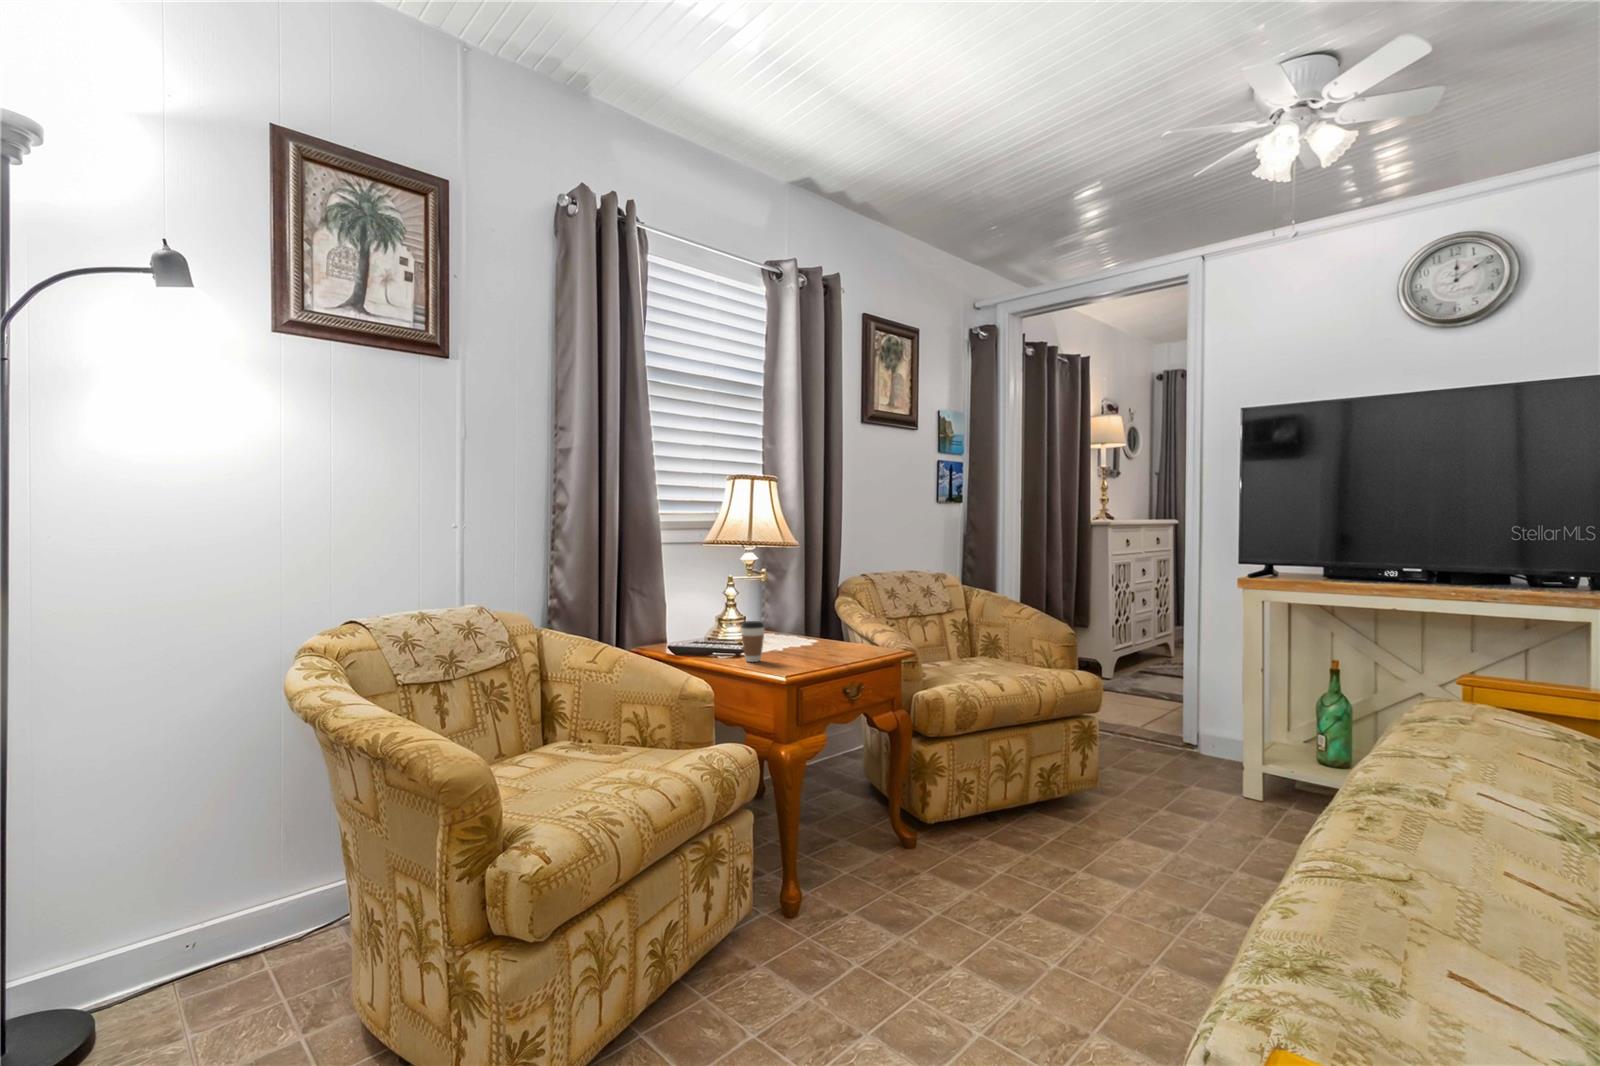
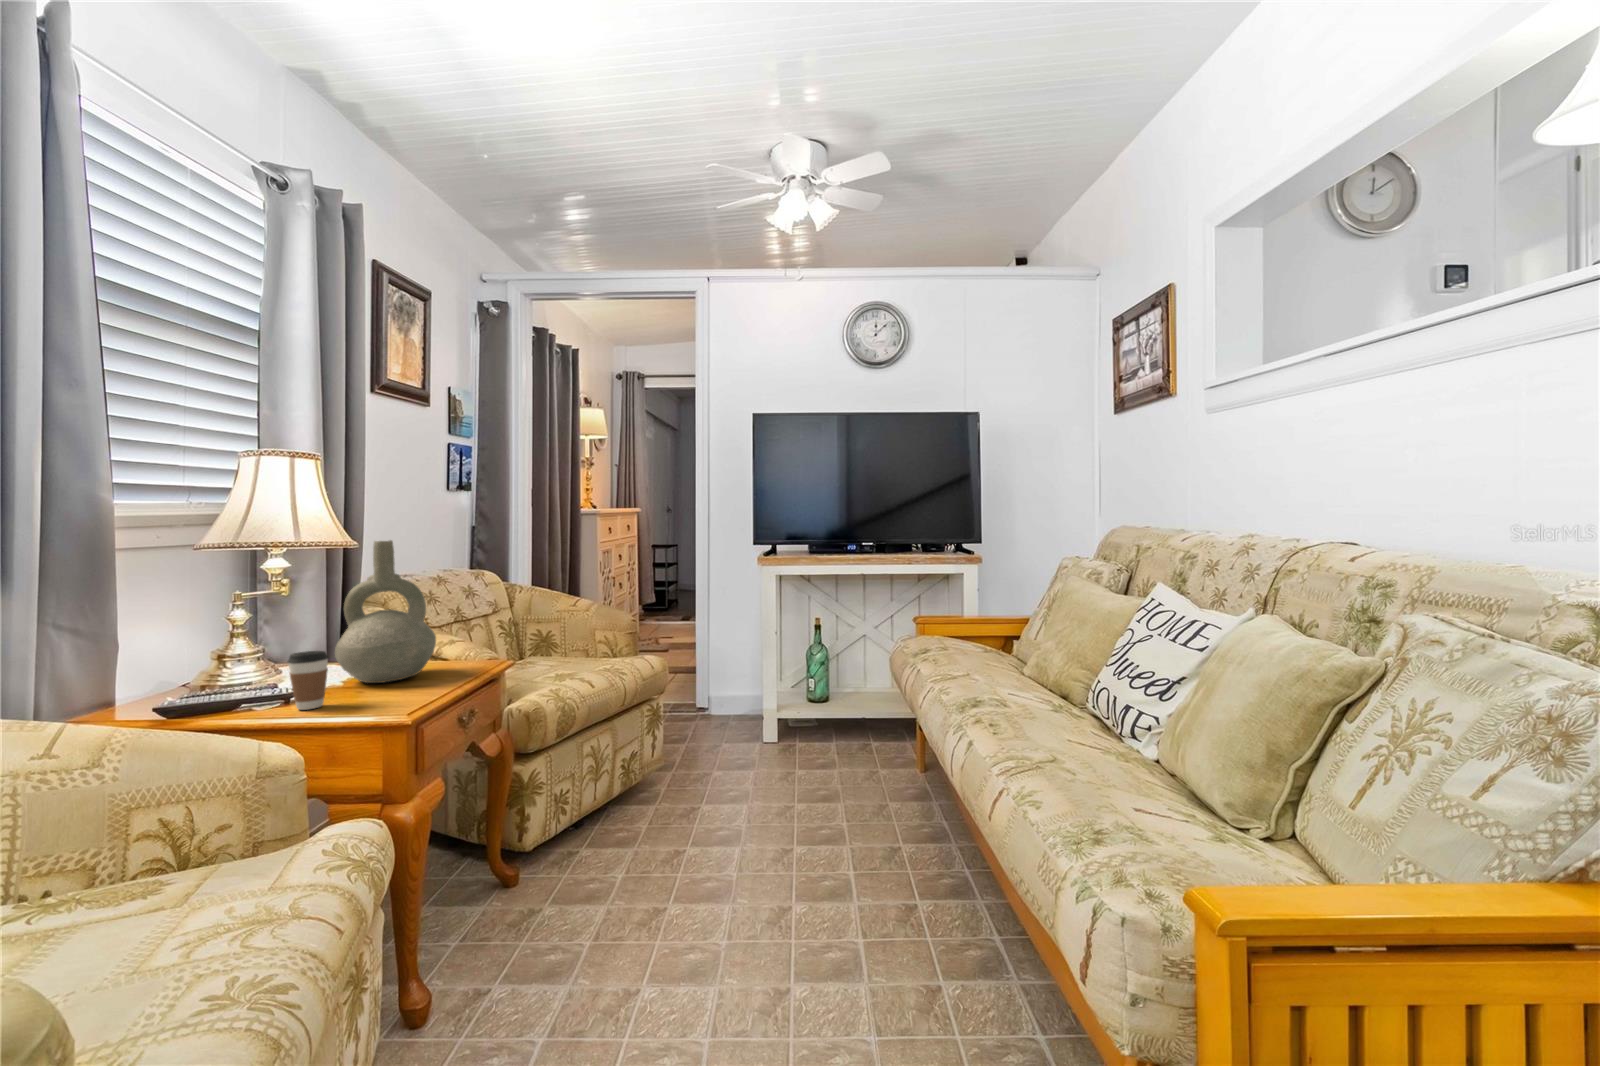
decorative vase: none [783,544,849,653] -> present [335,540,436,683]

